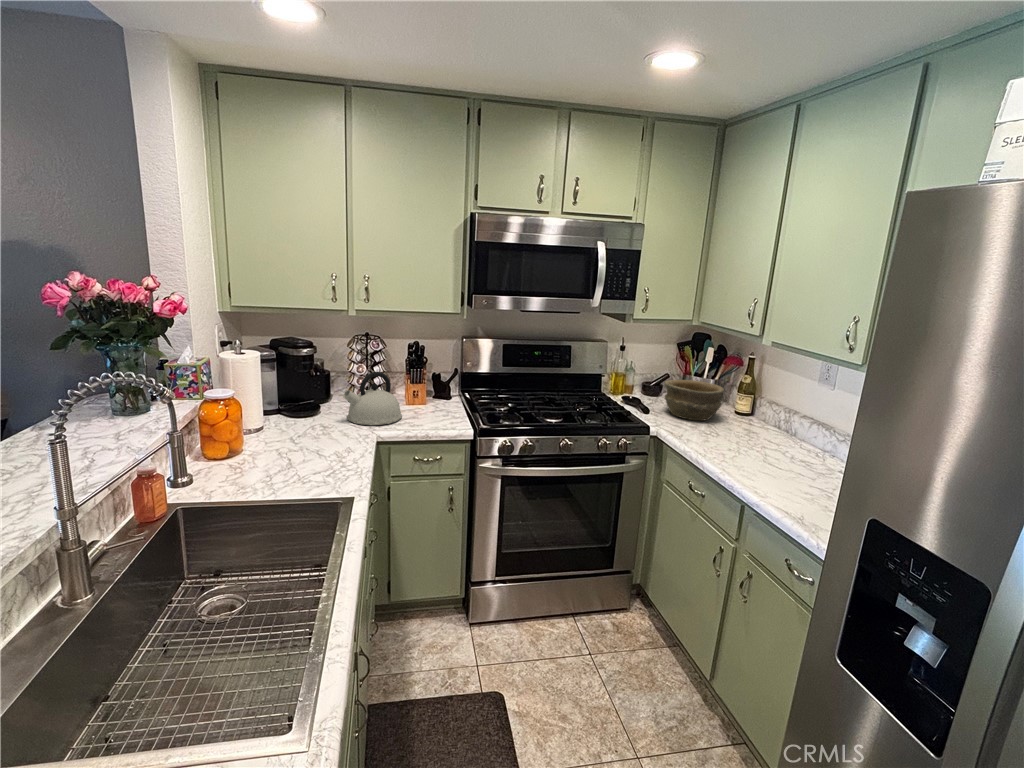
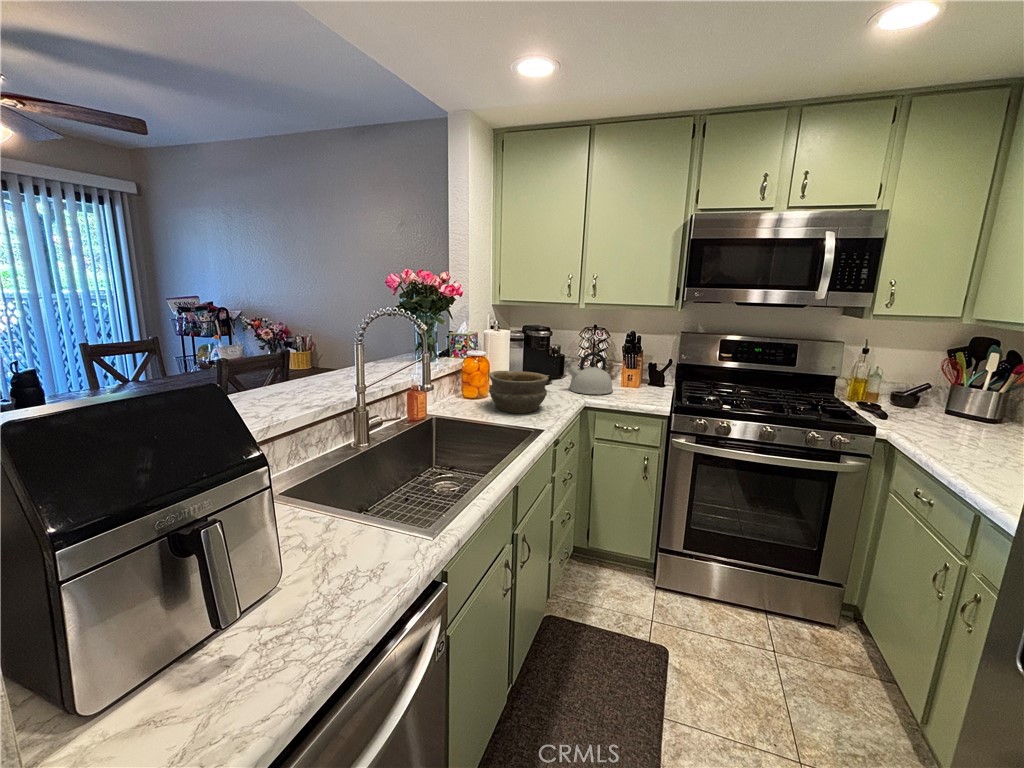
bowl: present [664,380,724,421] -> present [489,371,548,413]

